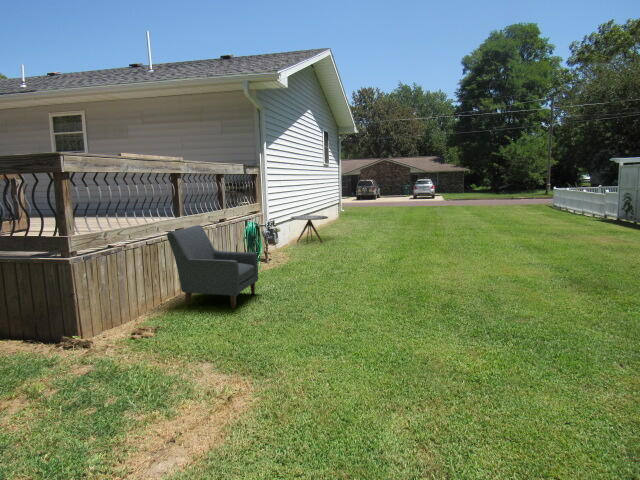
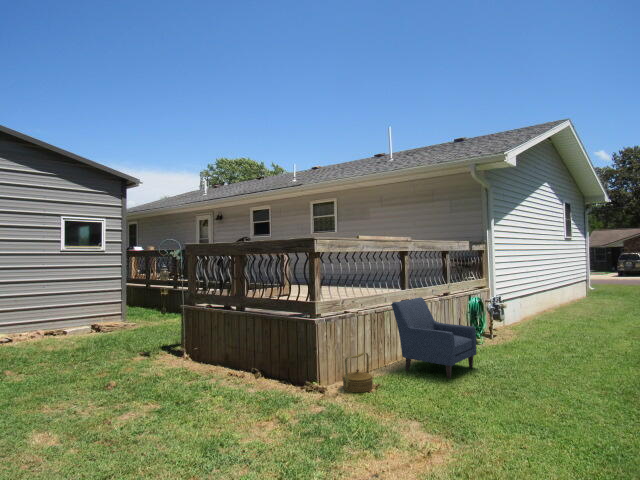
round table: present [291,215,328,244] -> none [523,293,568,324]
woven basket: none [111,293,151,341] -> present [342,352,373,392]

